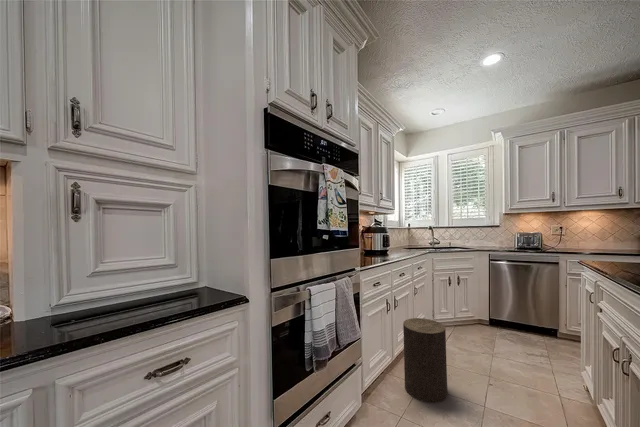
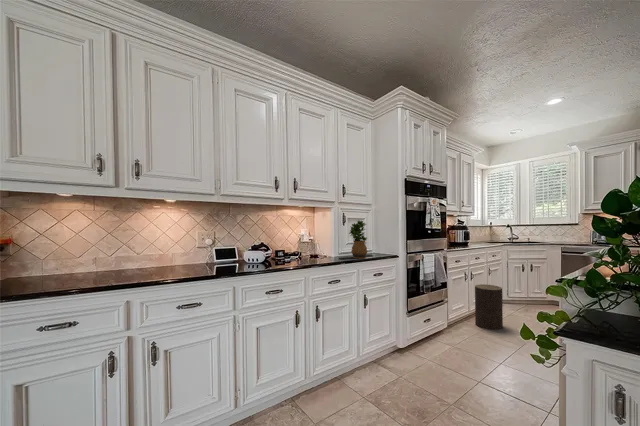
potted plant: none [43,200,130,332] -> present [349,220,367,259]

